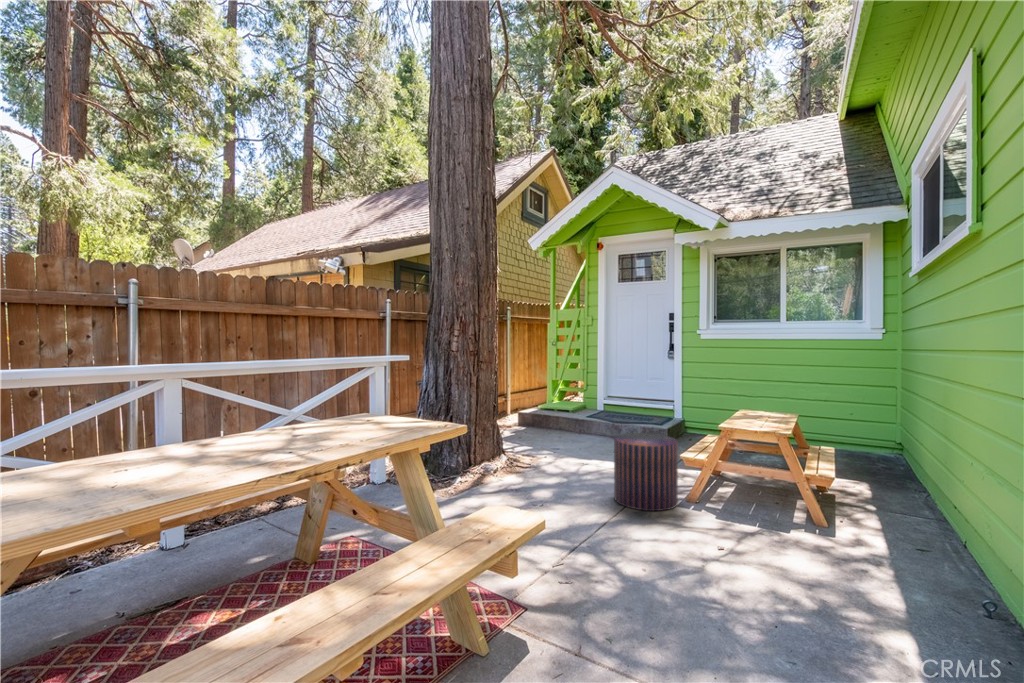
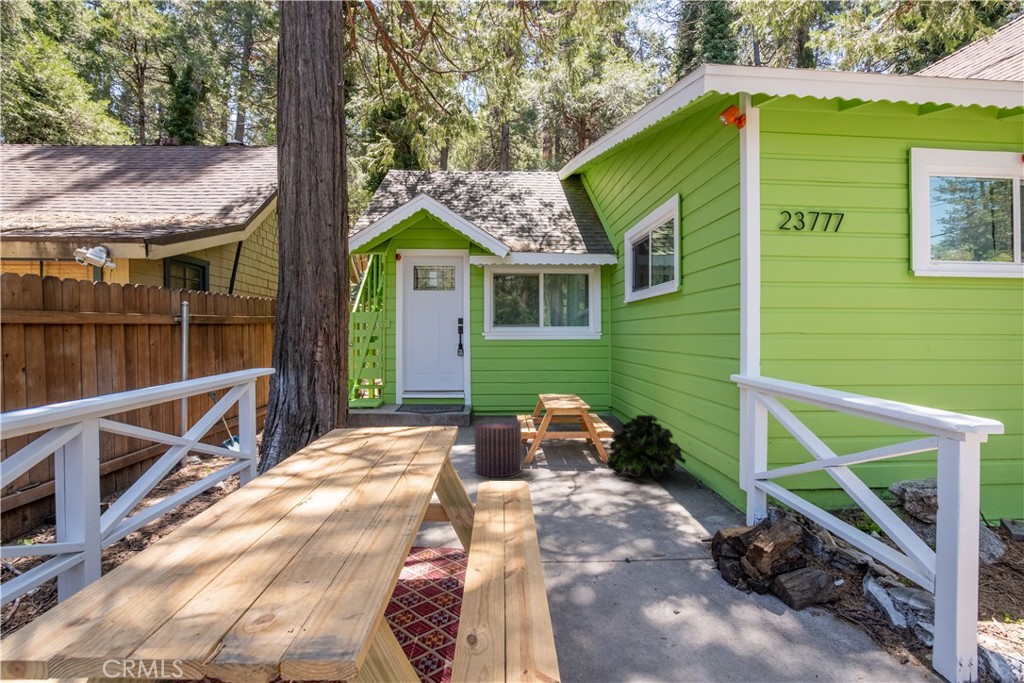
potted plant: none [810,456,975,574] -> present [607,415,686,478]

